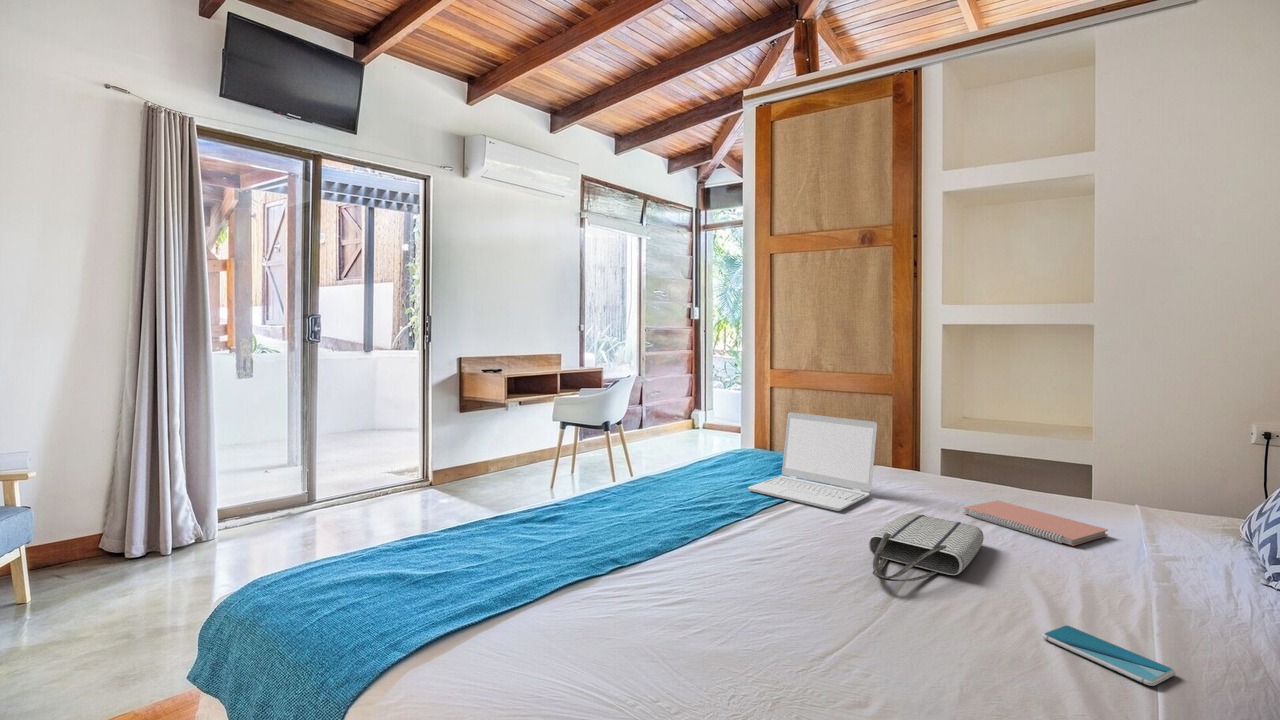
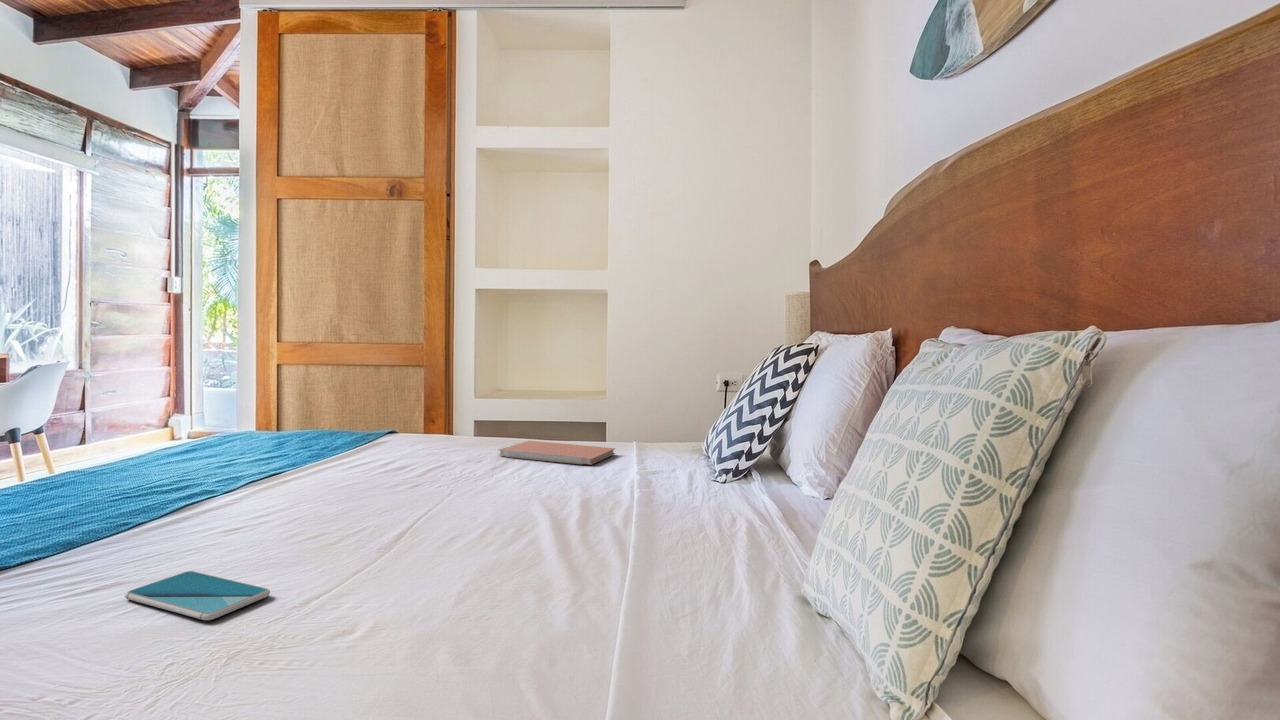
laptop: present [748,412,877,511] -> none [231,367,409,473]
tote bag: present [869,513,984,581] -> none [394,457,517,523]
smartphone: present [1042,625,1175,686] -> present [125,571,270,620]

